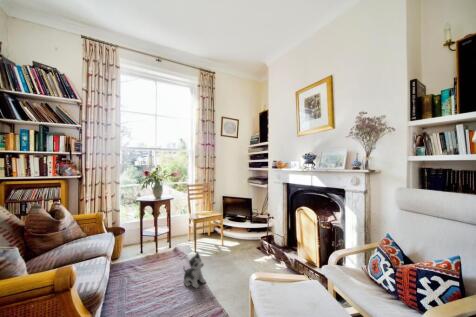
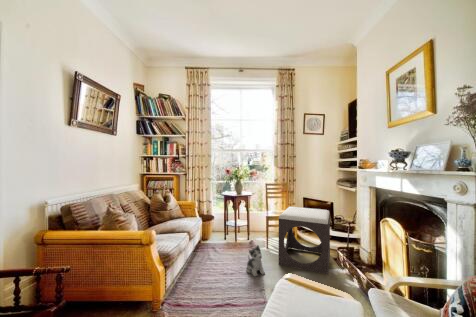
footstool: none [214,205,260,267] -> present [279,207,330,274]

